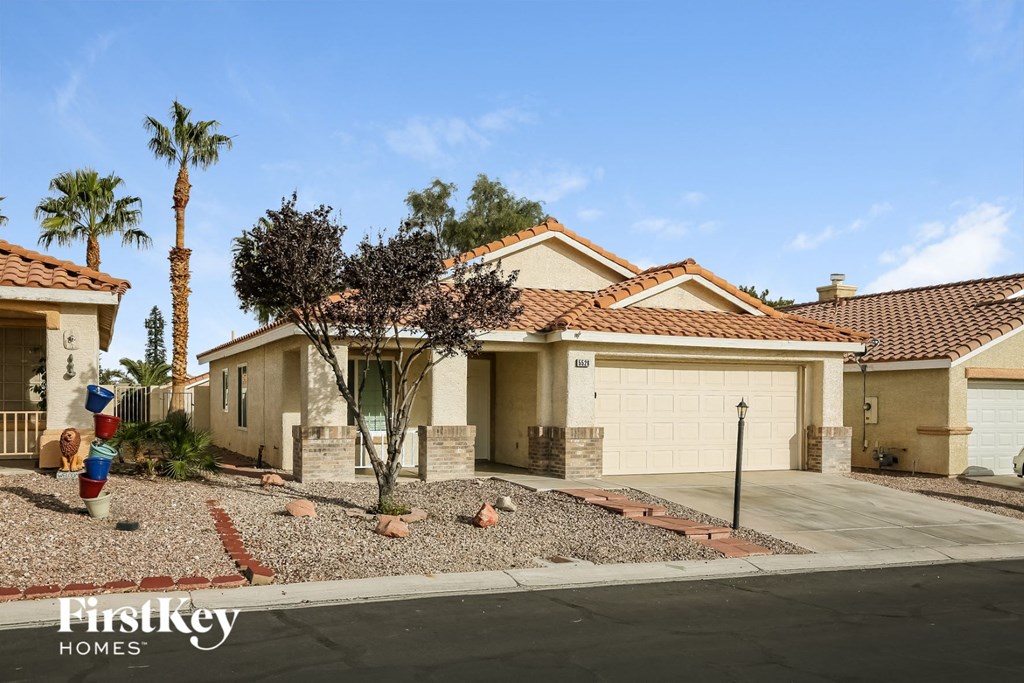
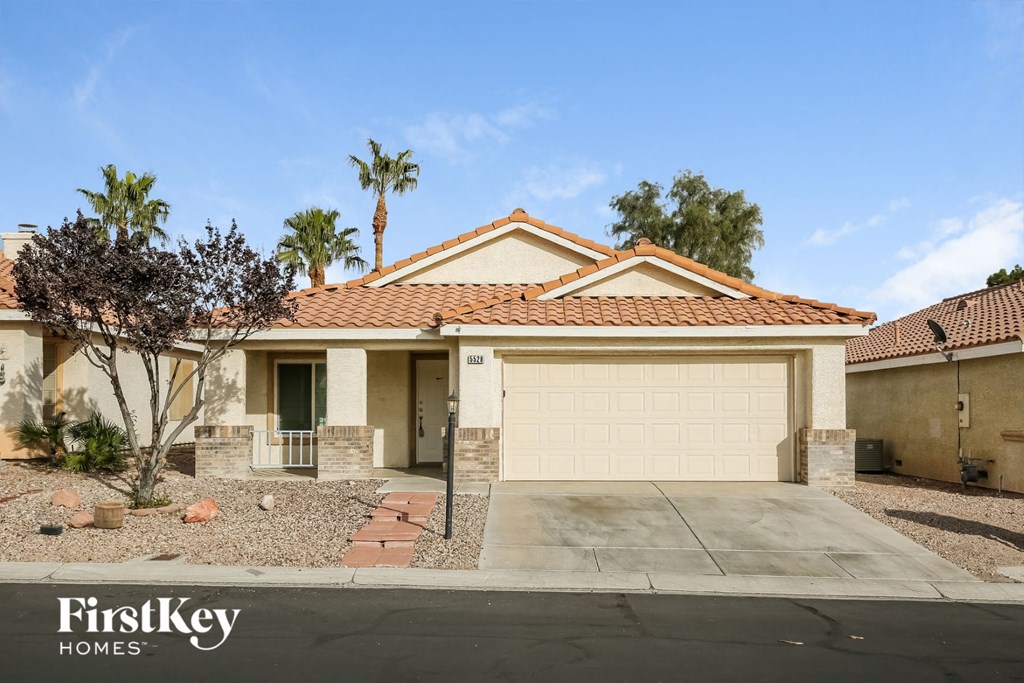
wooden bucket: none [174,498,204,524] -> present [94,502,125,528]

